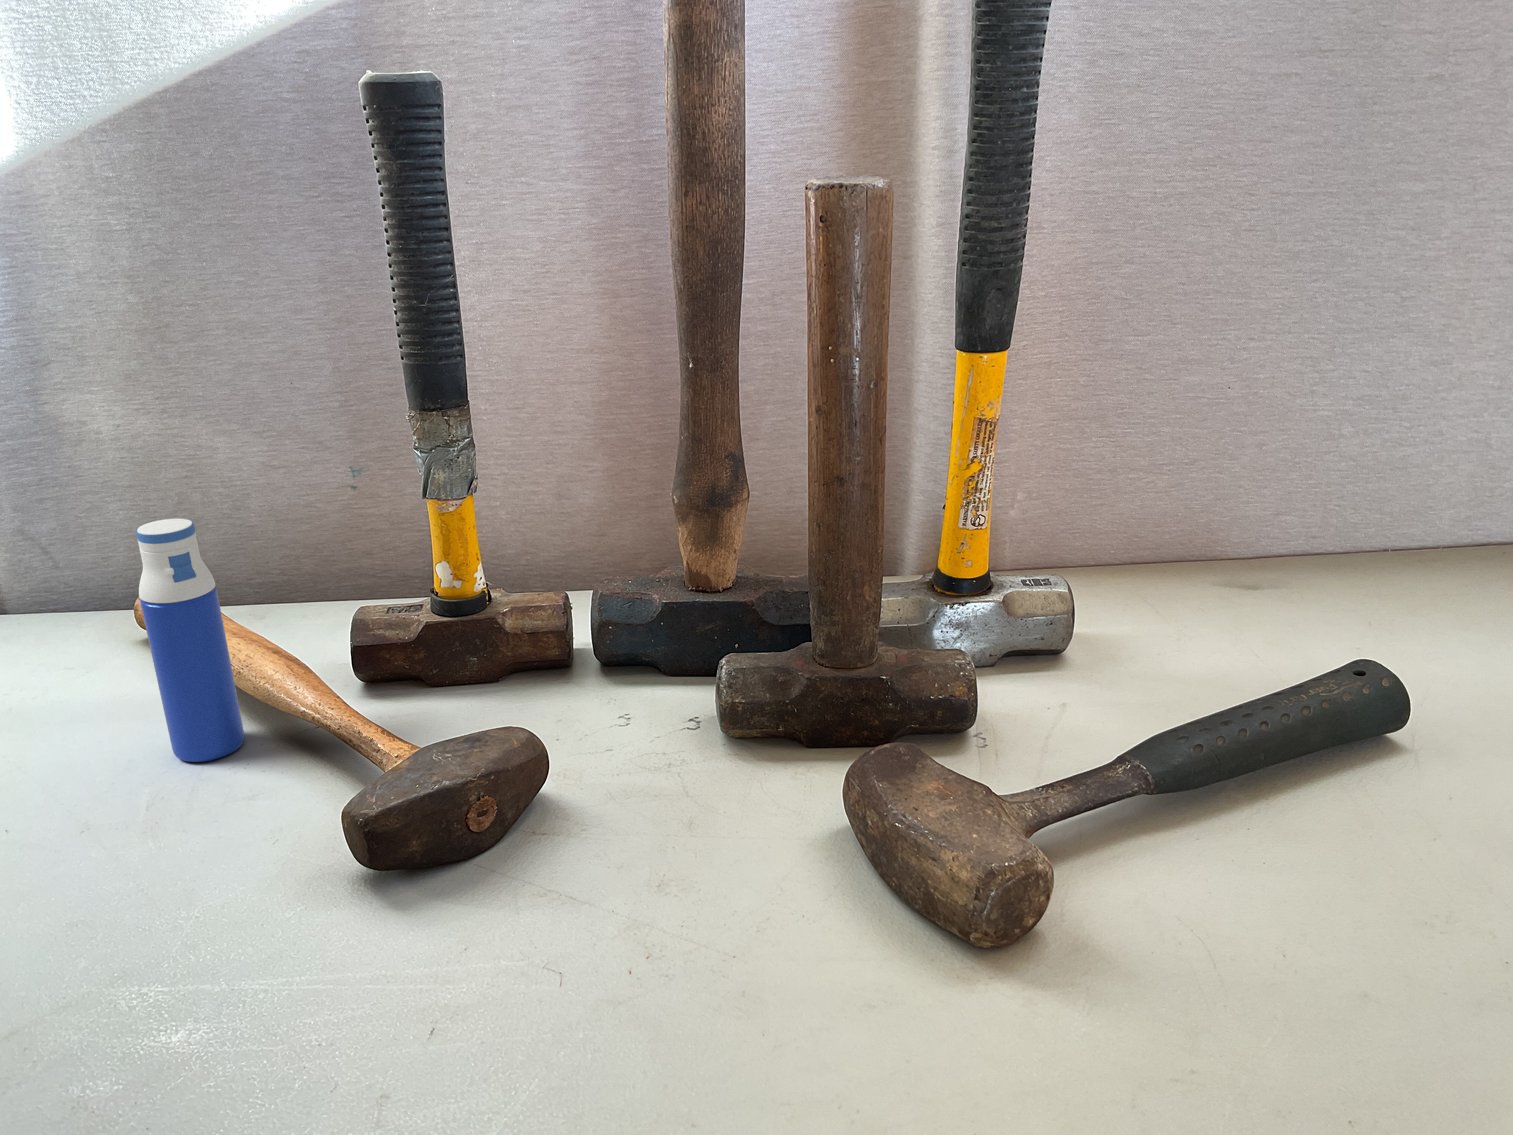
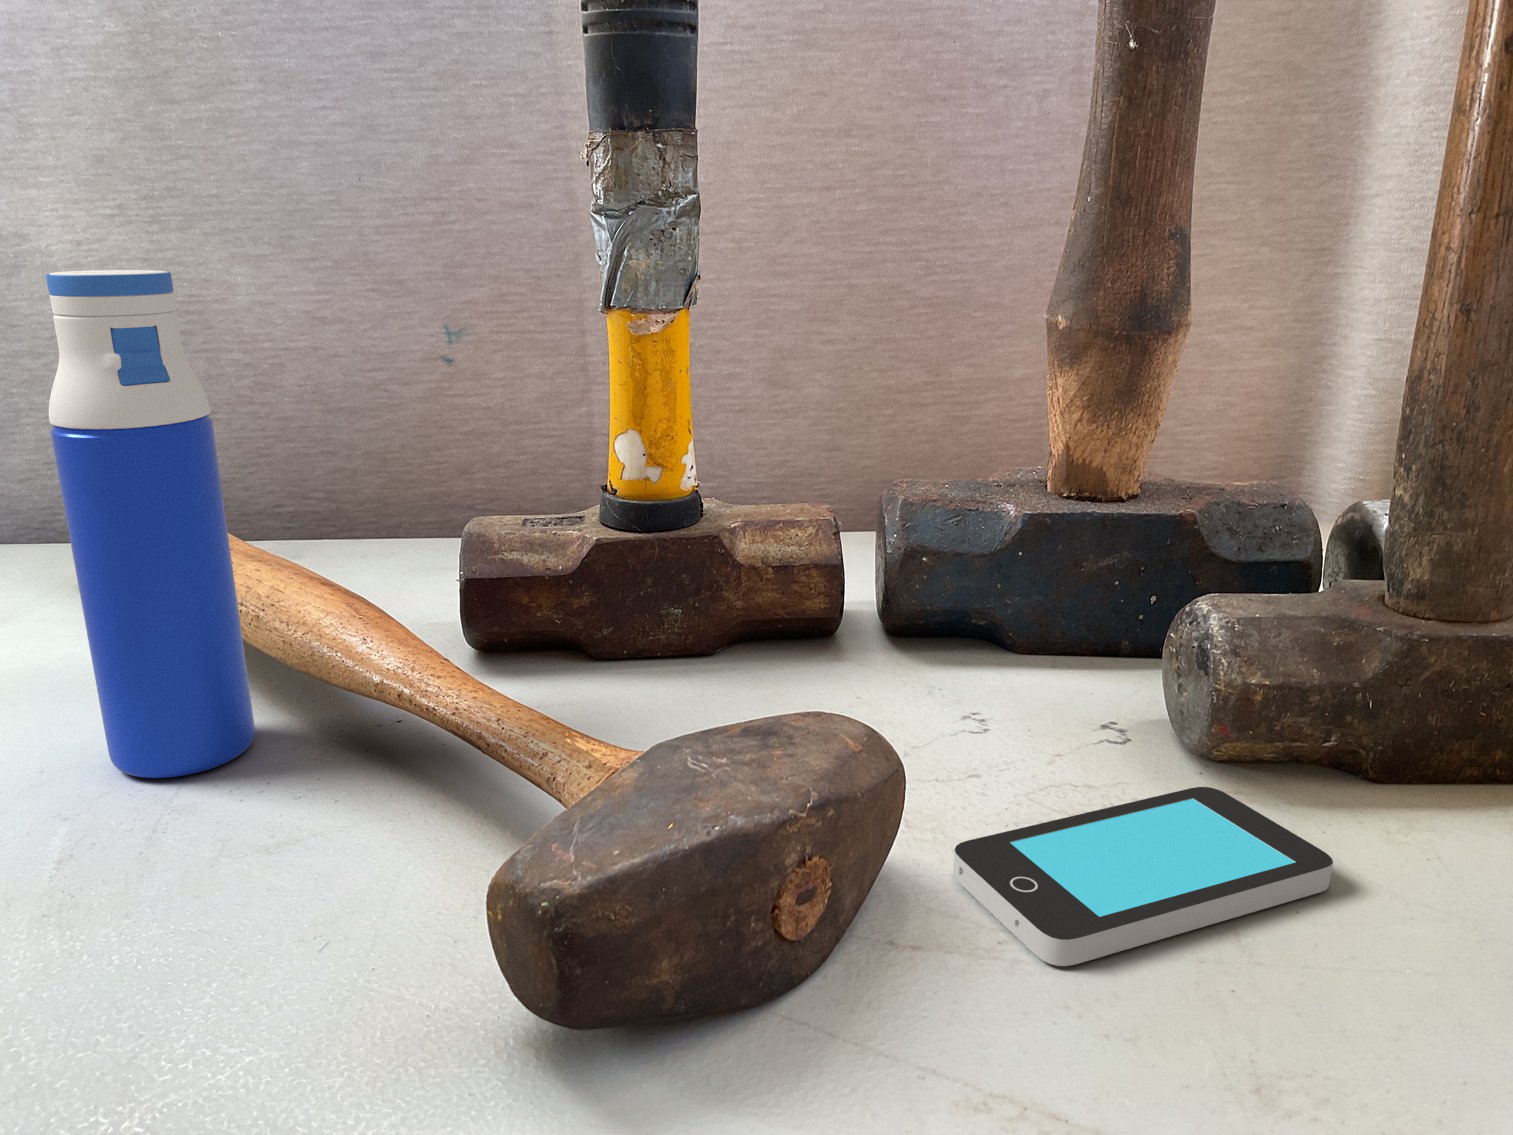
smartphone: none [561,754,725,833] -> present [953,787,1333,966]

